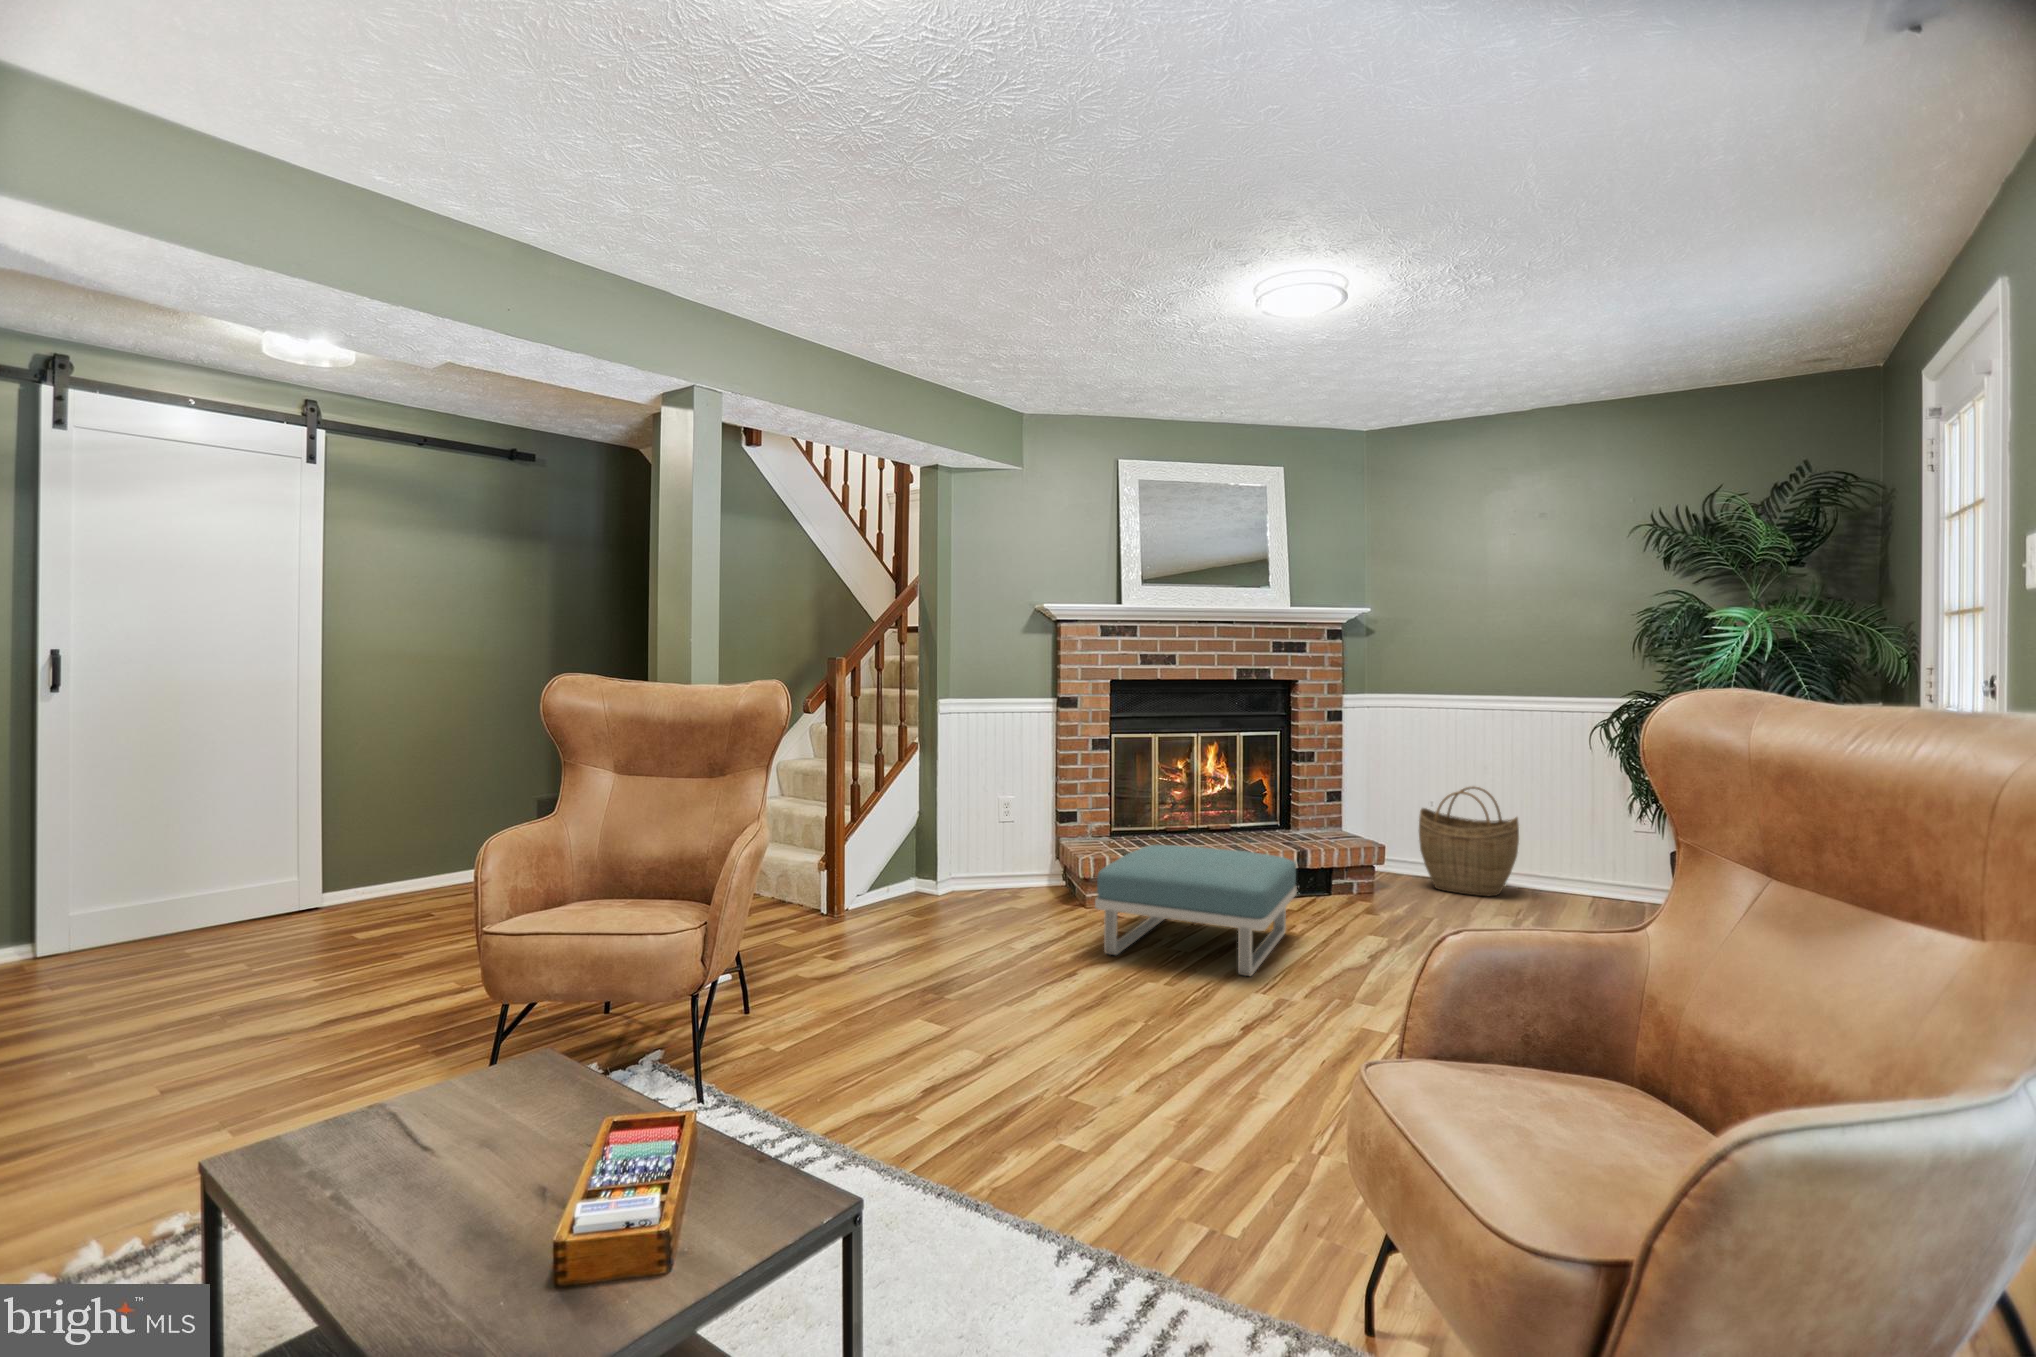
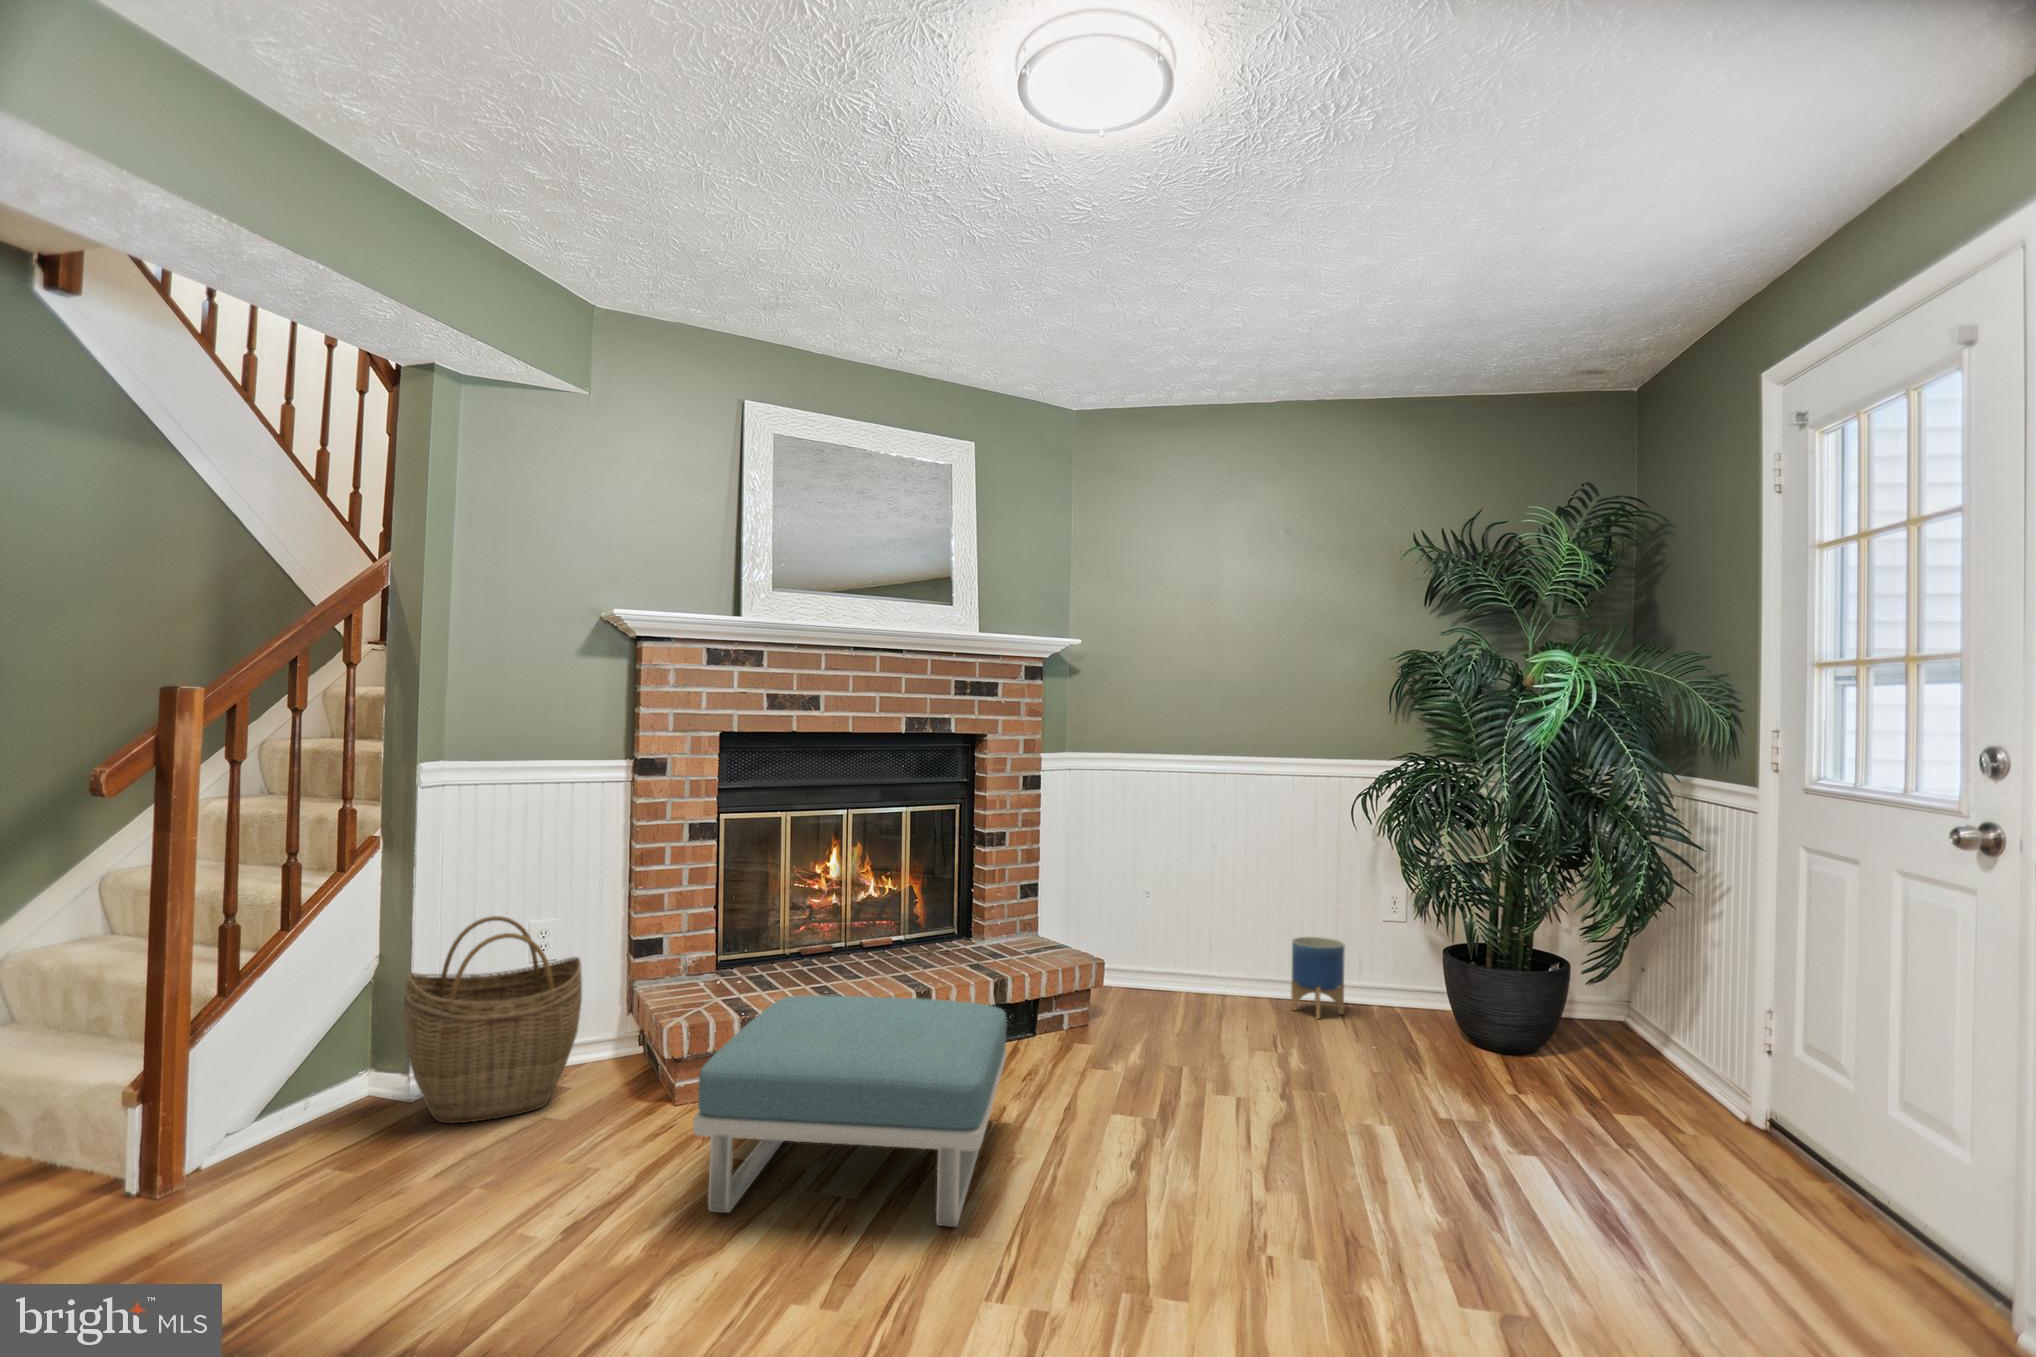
woven basket: present [1419,787,1519,897] -> present [403,916,582,1123]
planter: none [1554,841,1603,905] -> present [1291,937,1345,1019]

